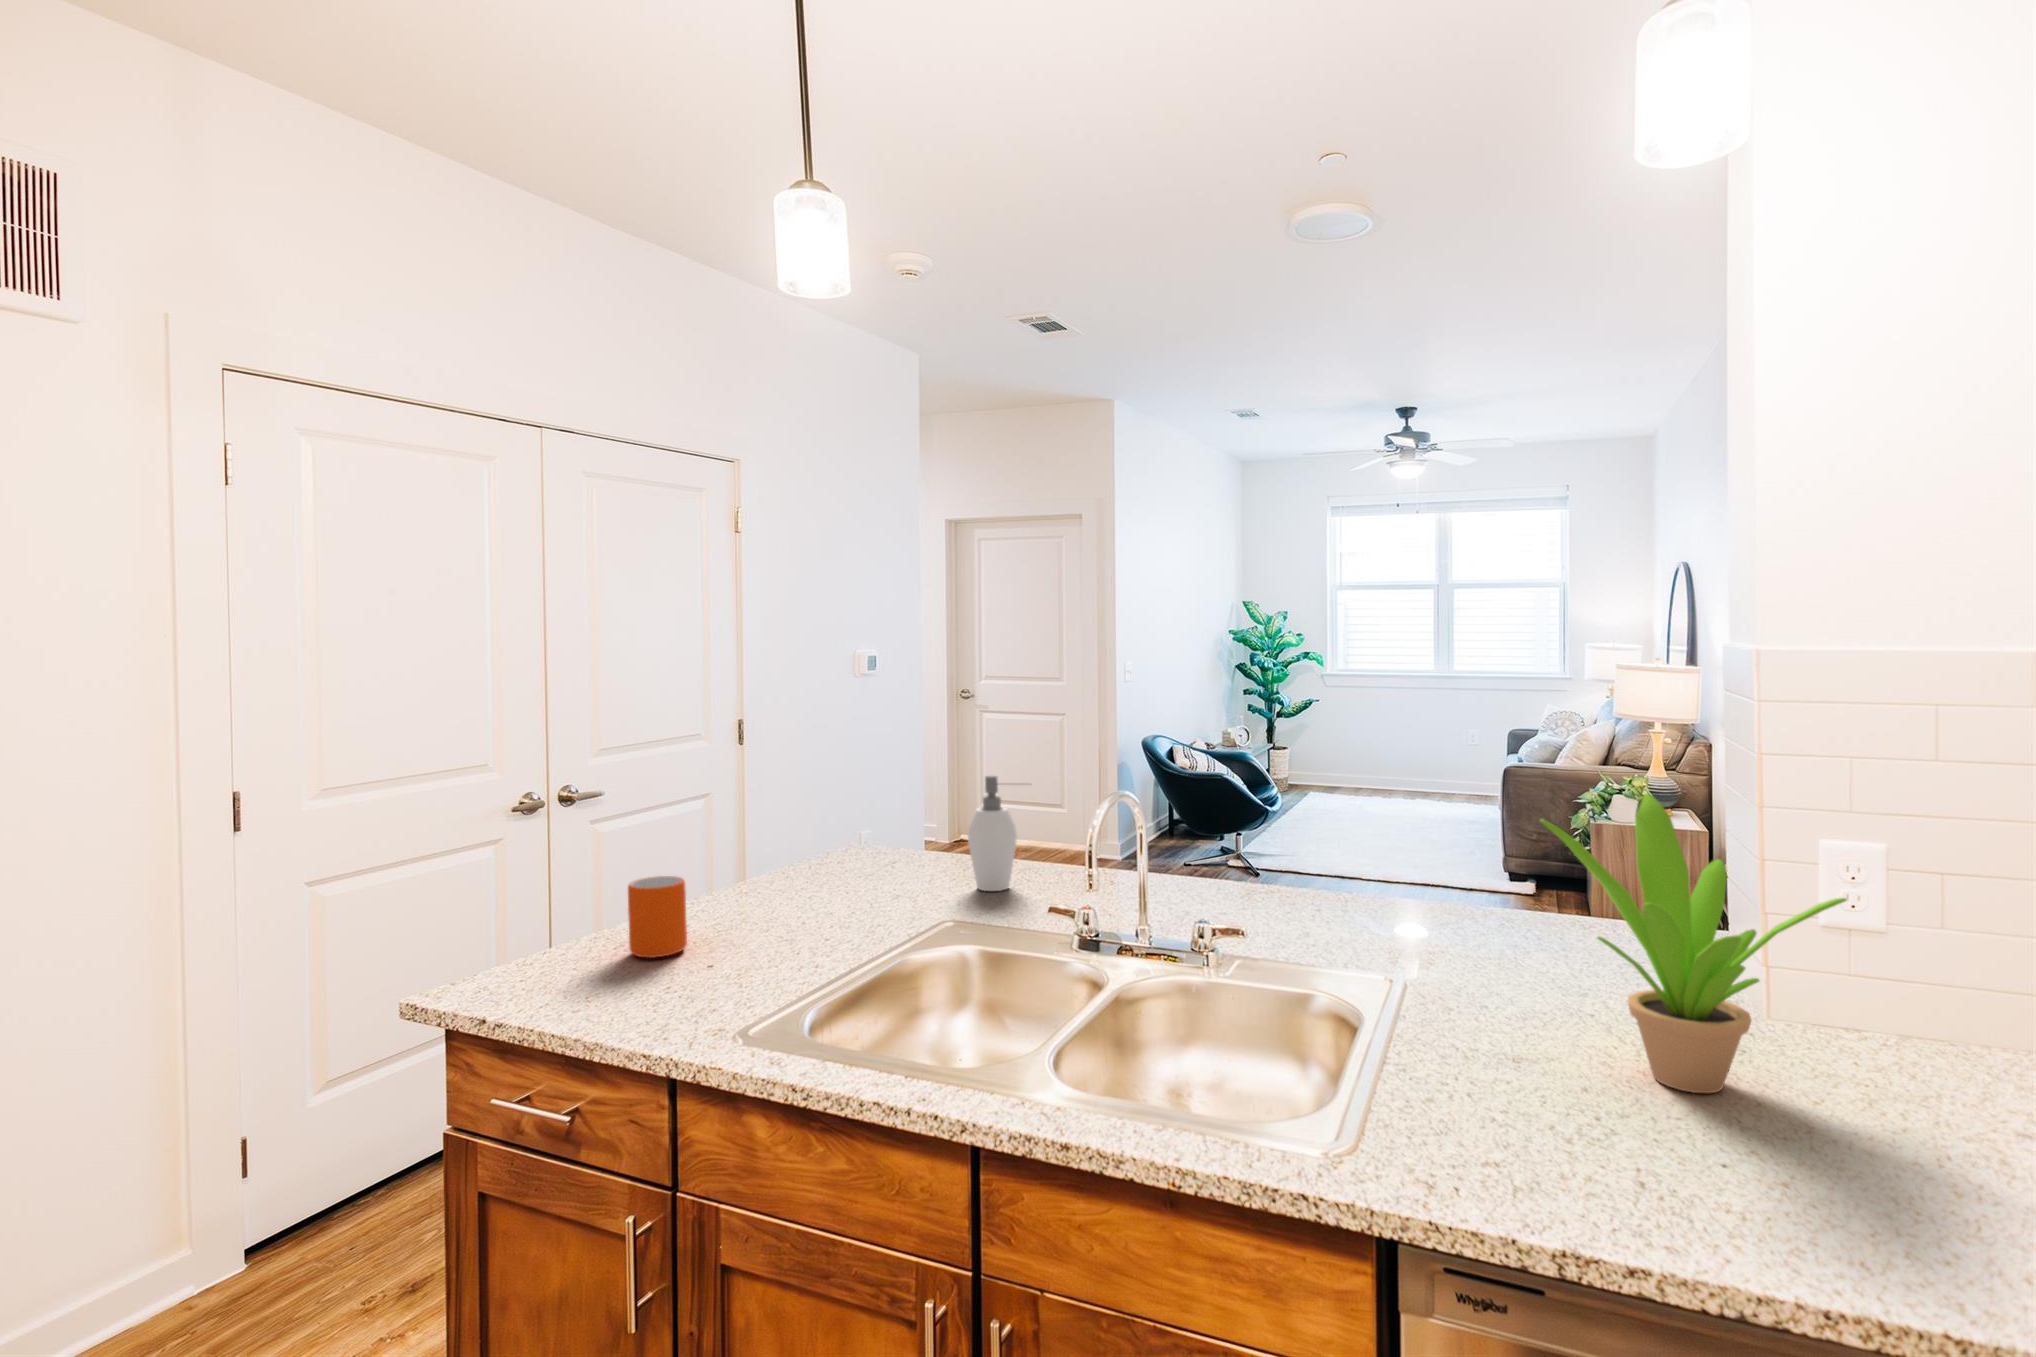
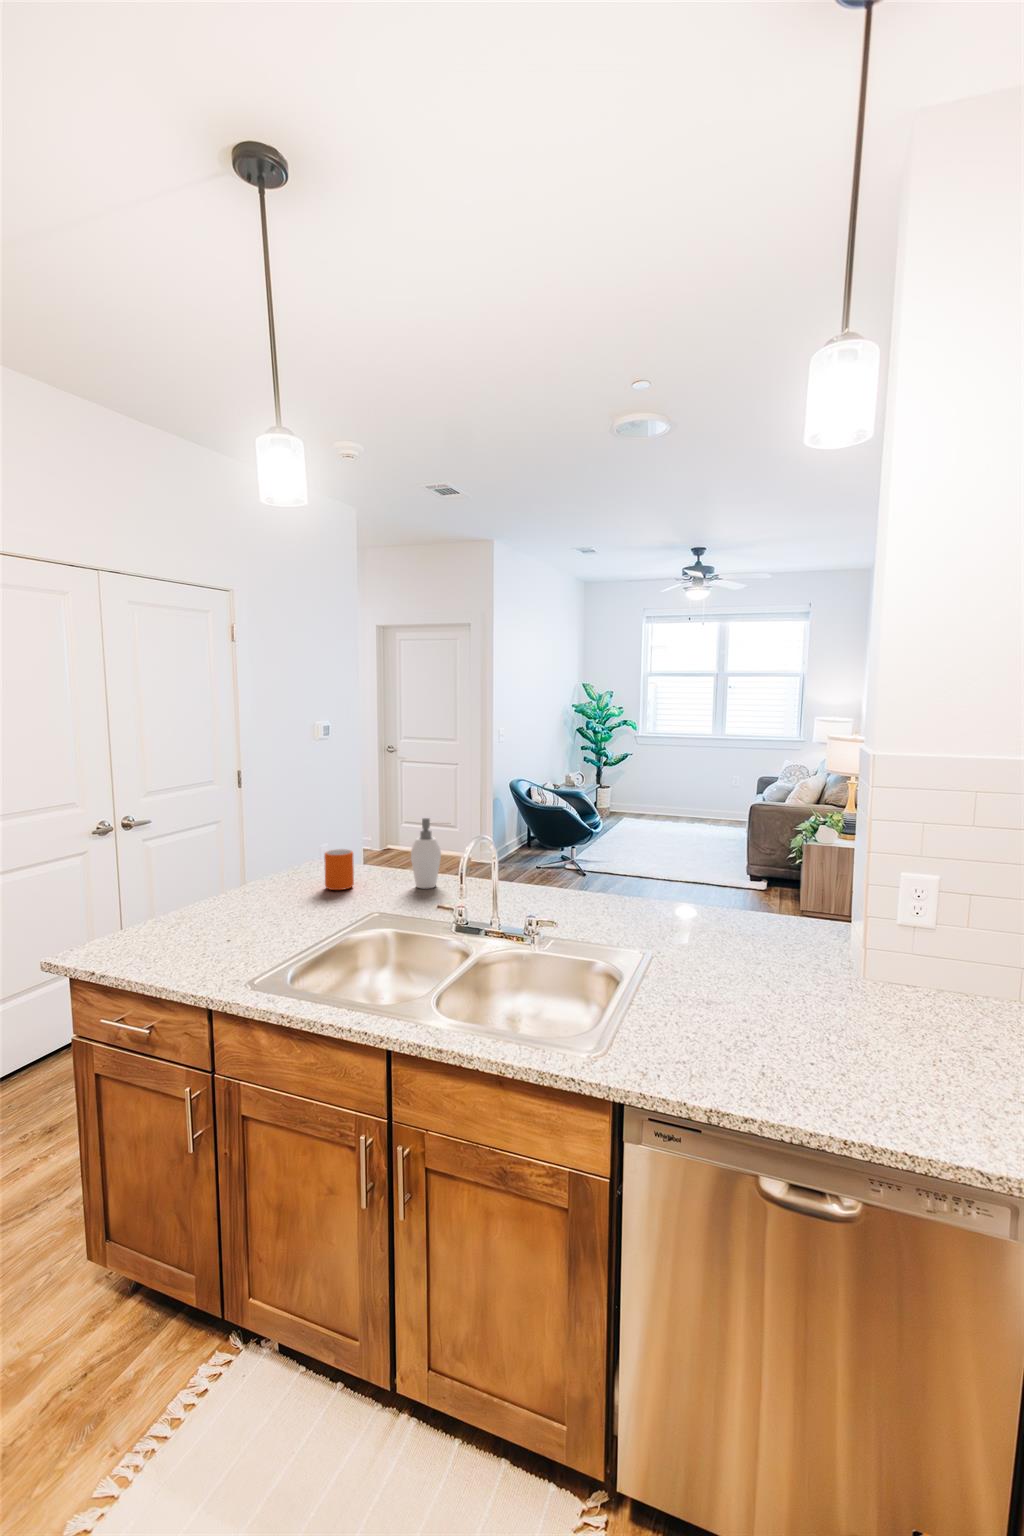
potted plant: present [1540,794,1846,1093] -> none [725,842,891,1016]
mug: present [628,876,687,958] -> present [324,849,354,890]

